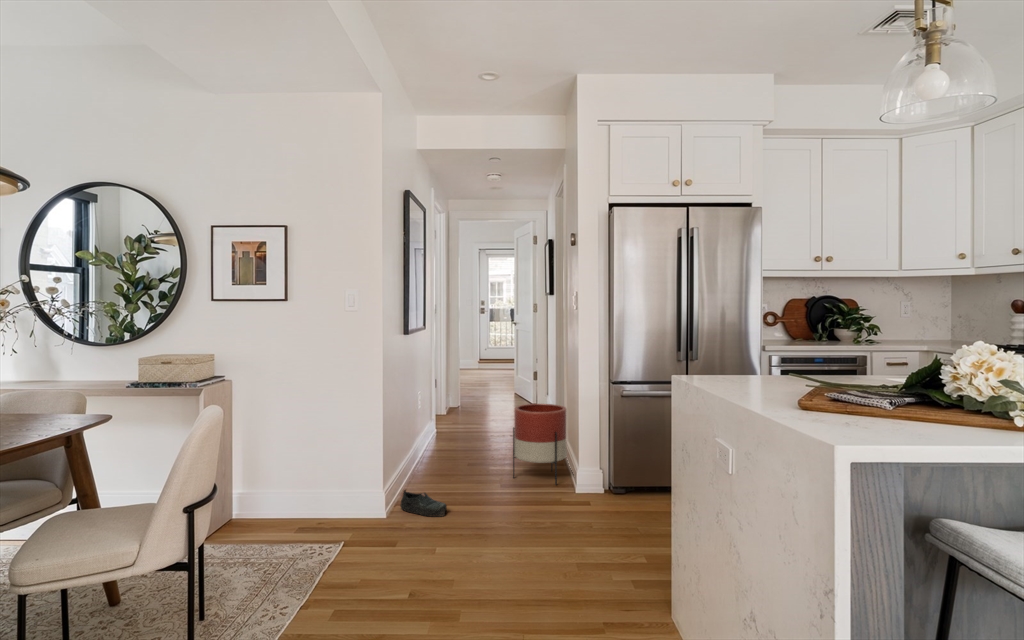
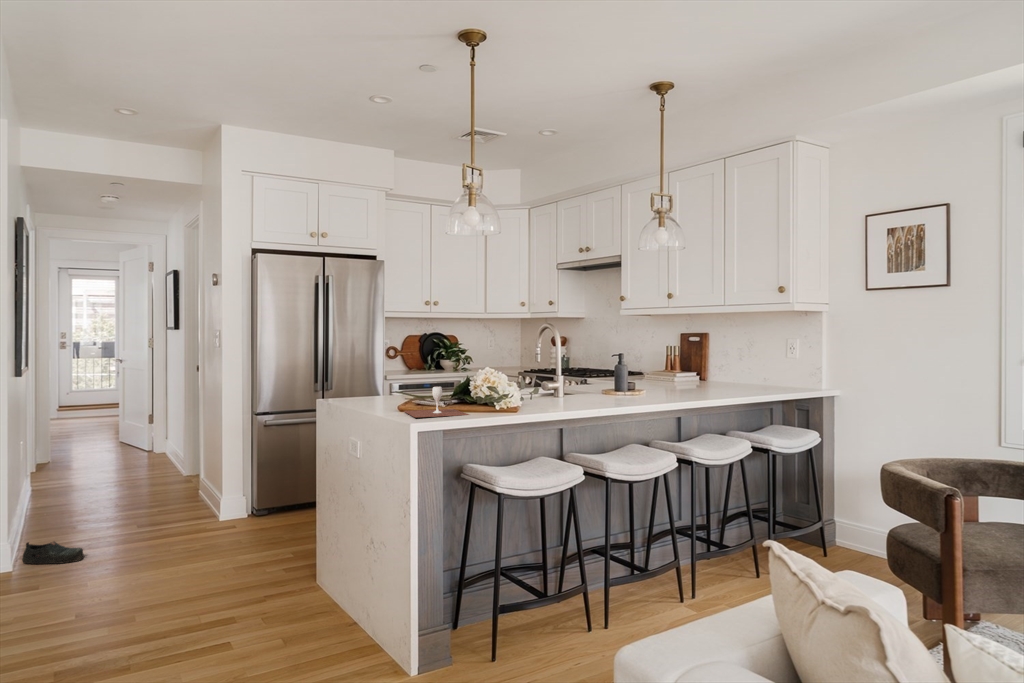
wine glass: none [810,374,973,437] -> present [404,387,469,418]
planter: present [513,404,567,485] -> none [148,441,208,520]

